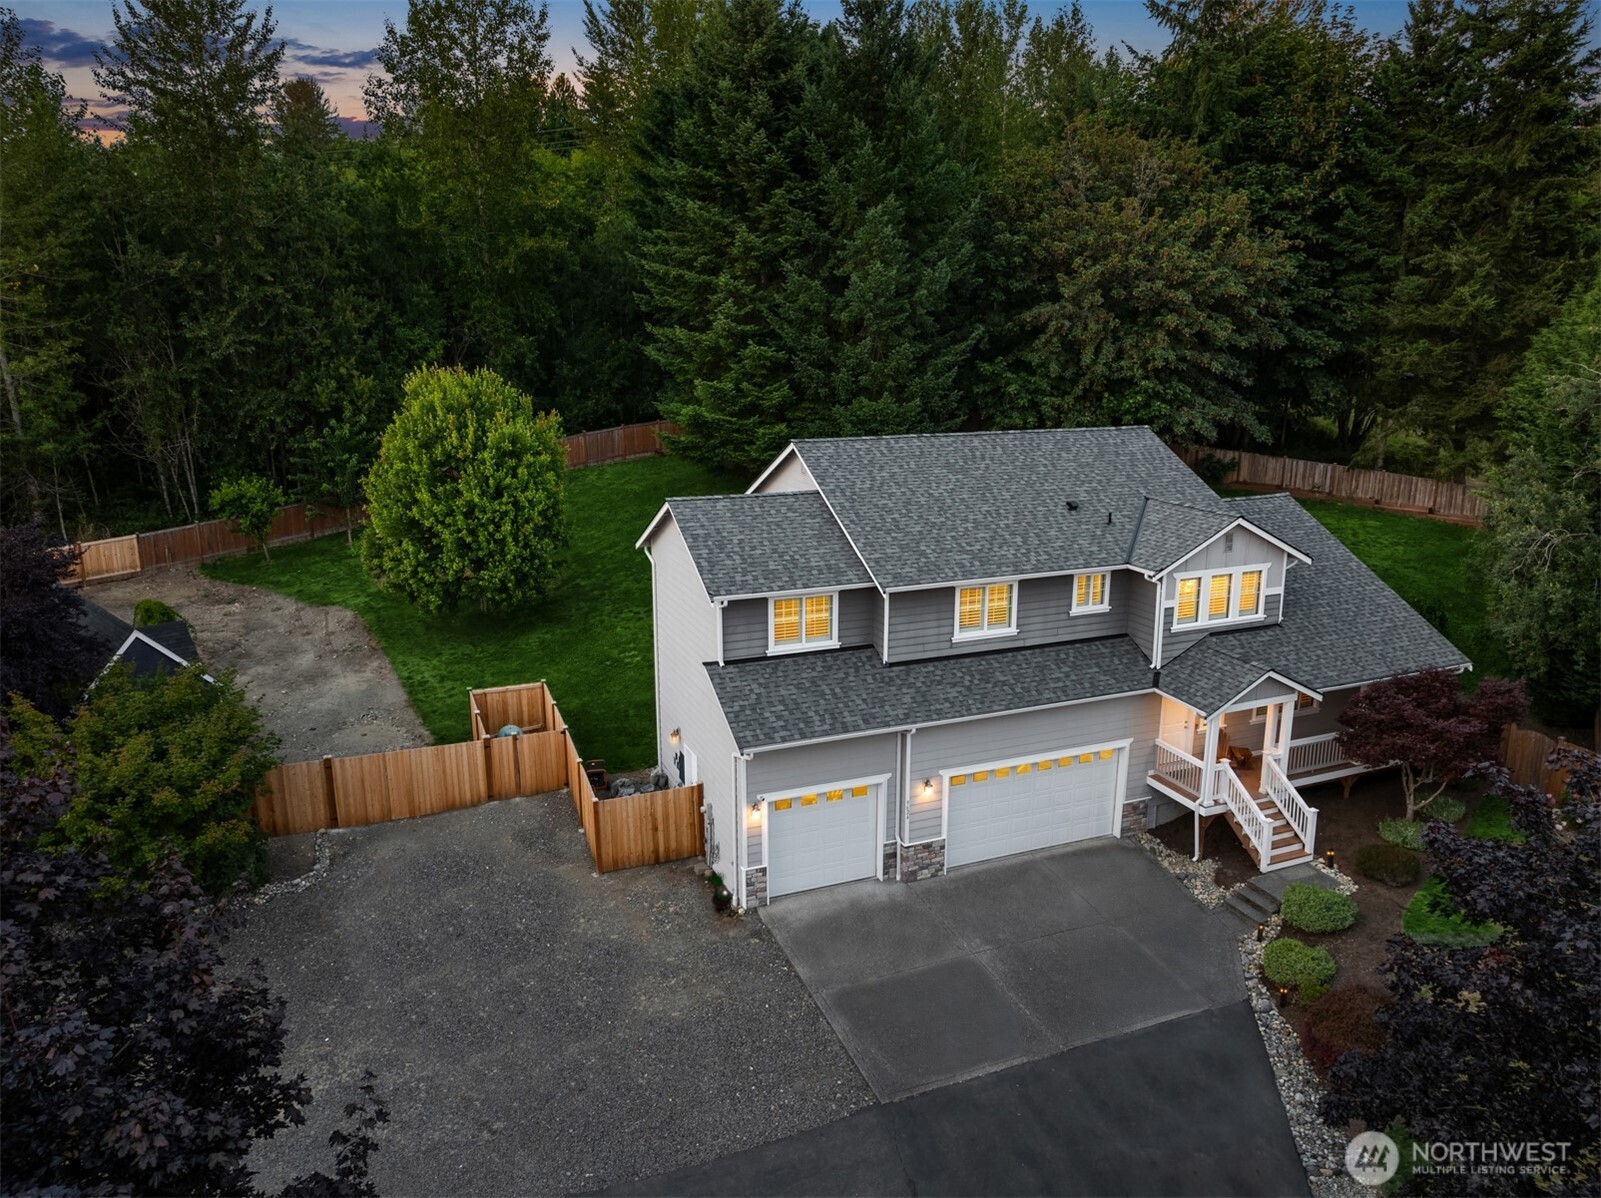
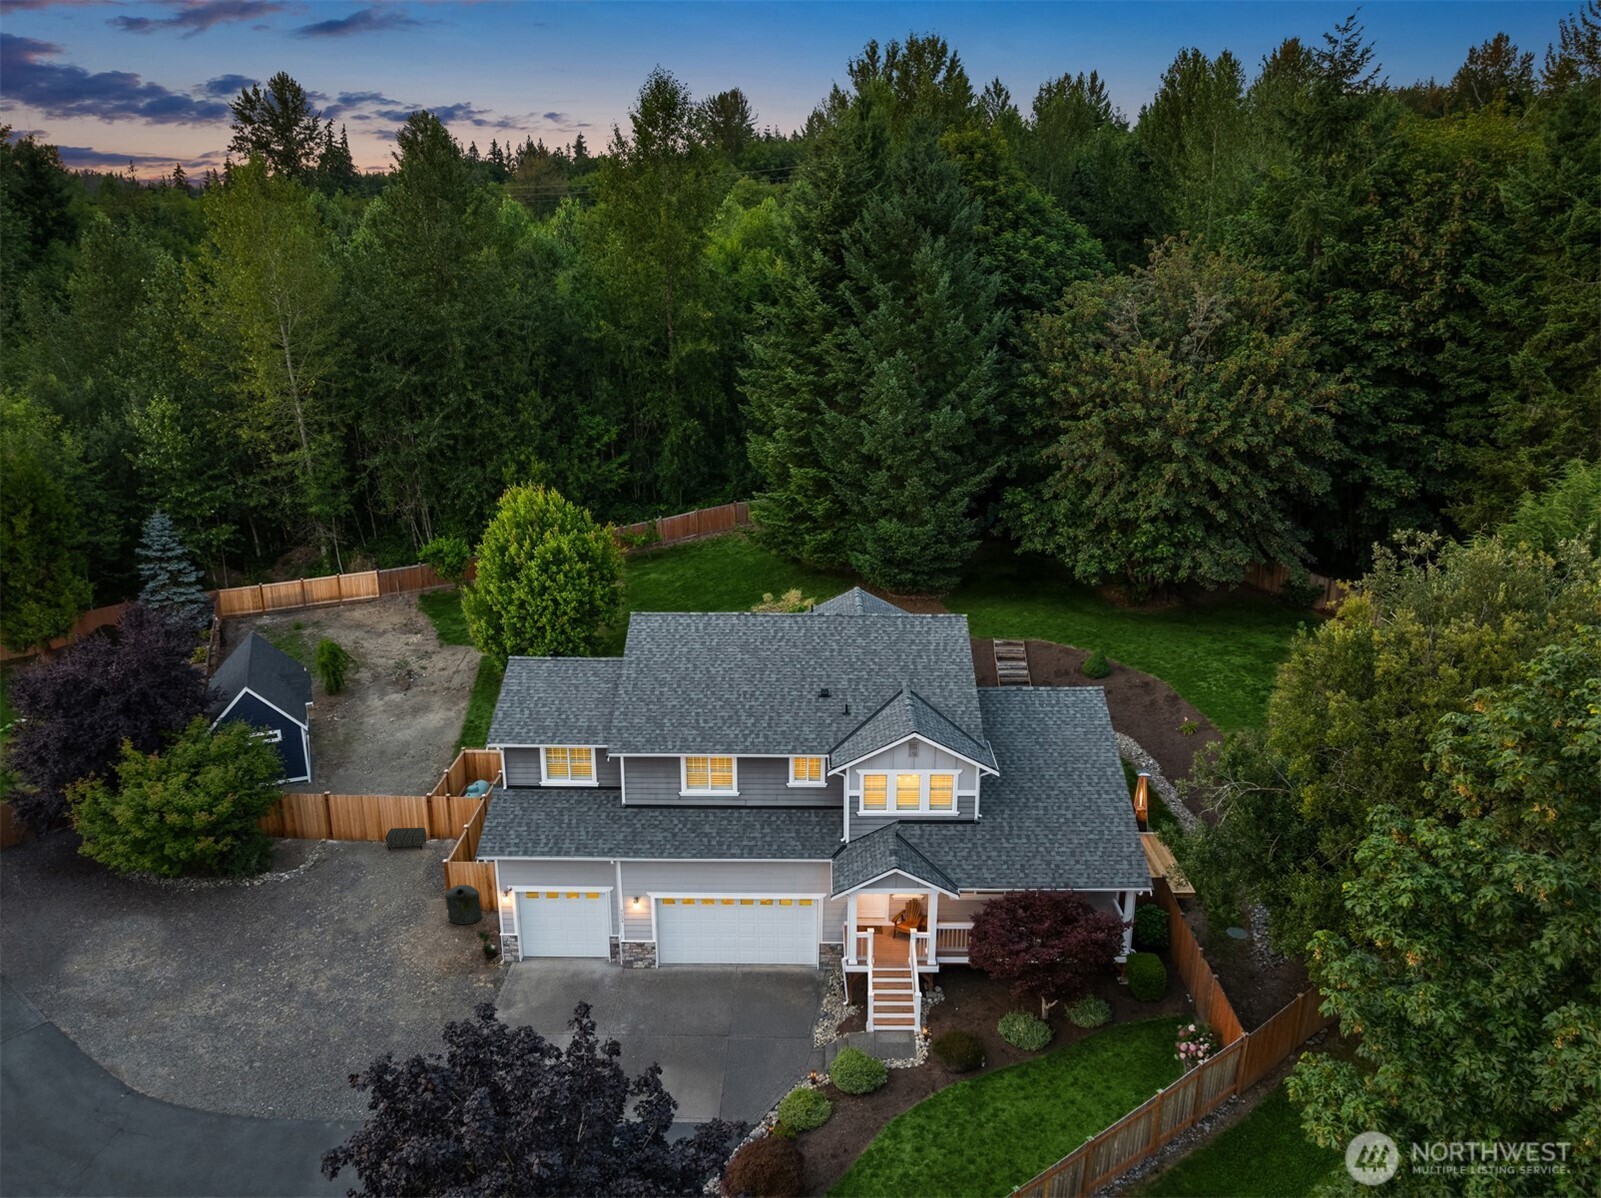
bench: none [433,784,488,824] -> present [386,828,426,851]
trash can: none [614,825,662,883] -> present [445,885,482,924]

